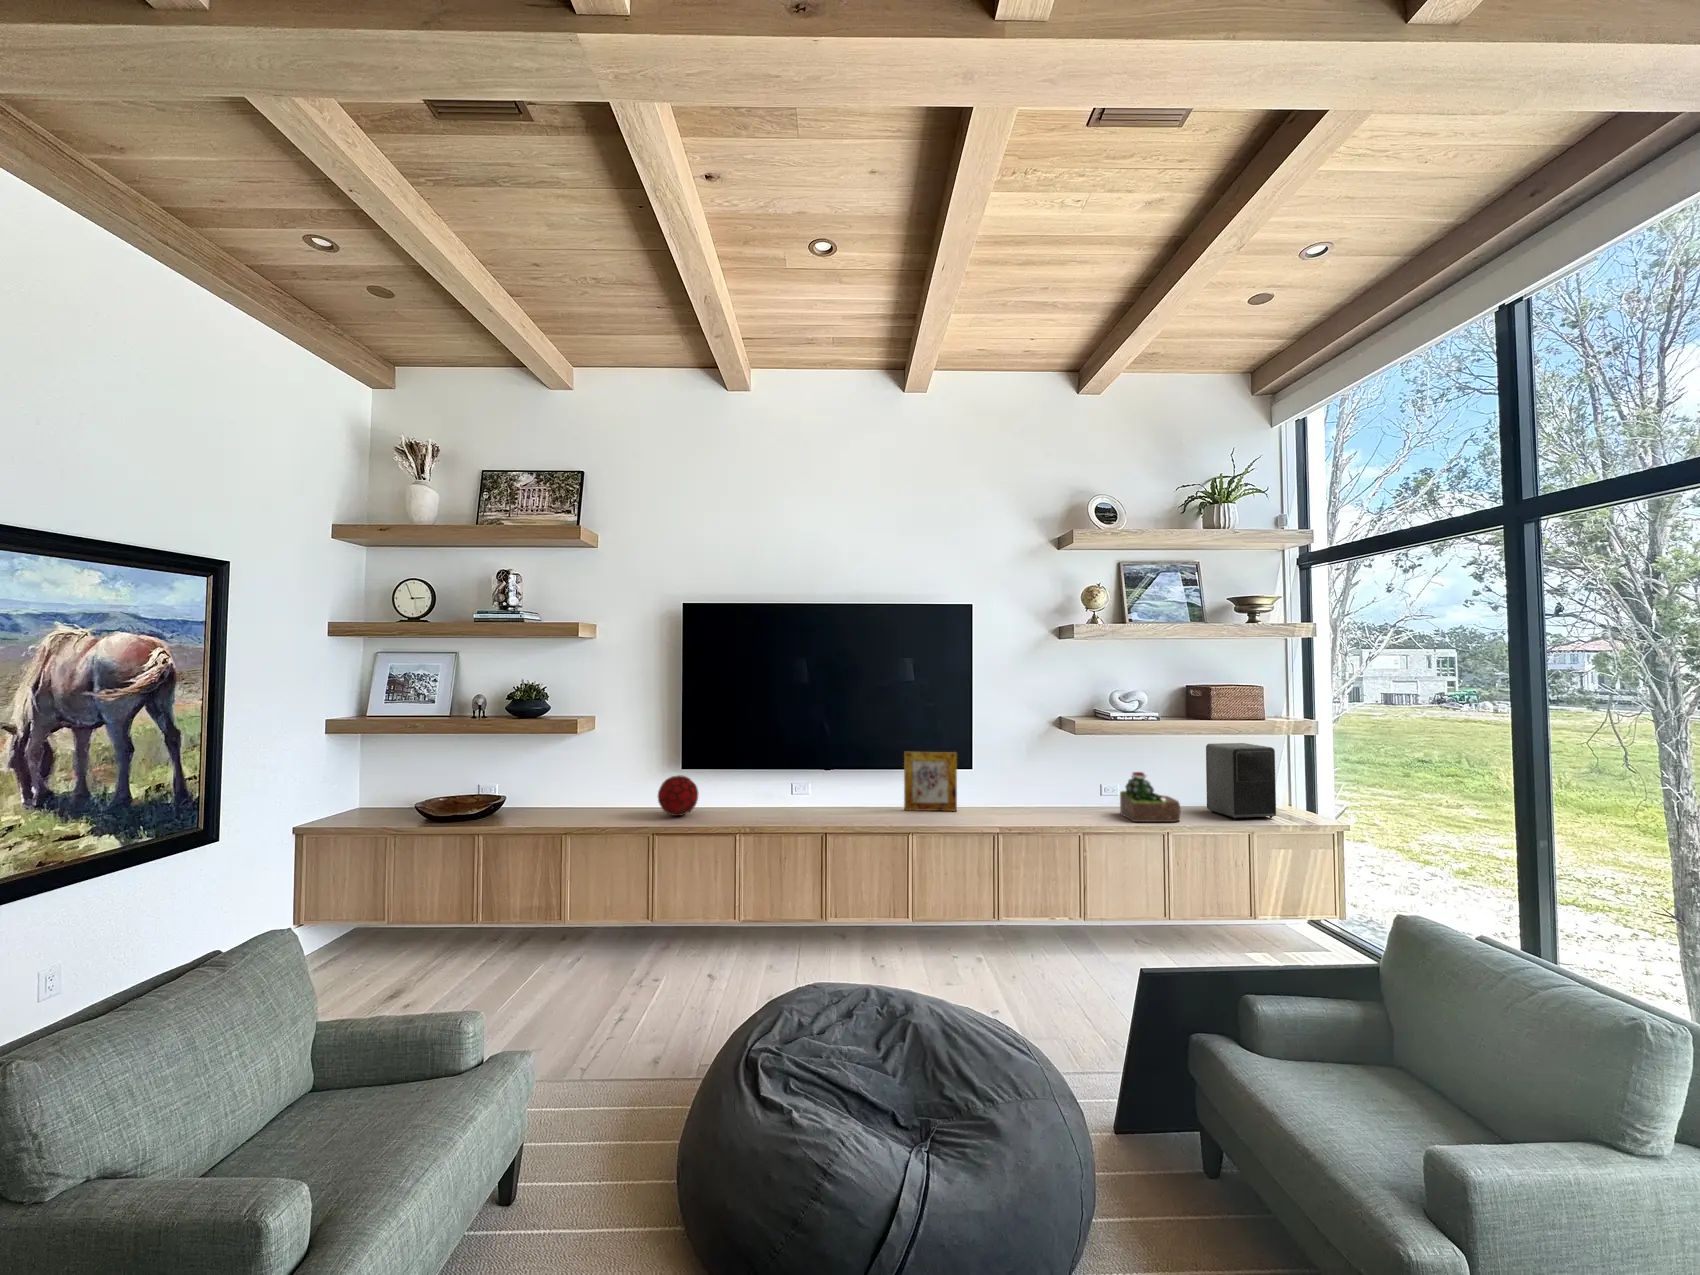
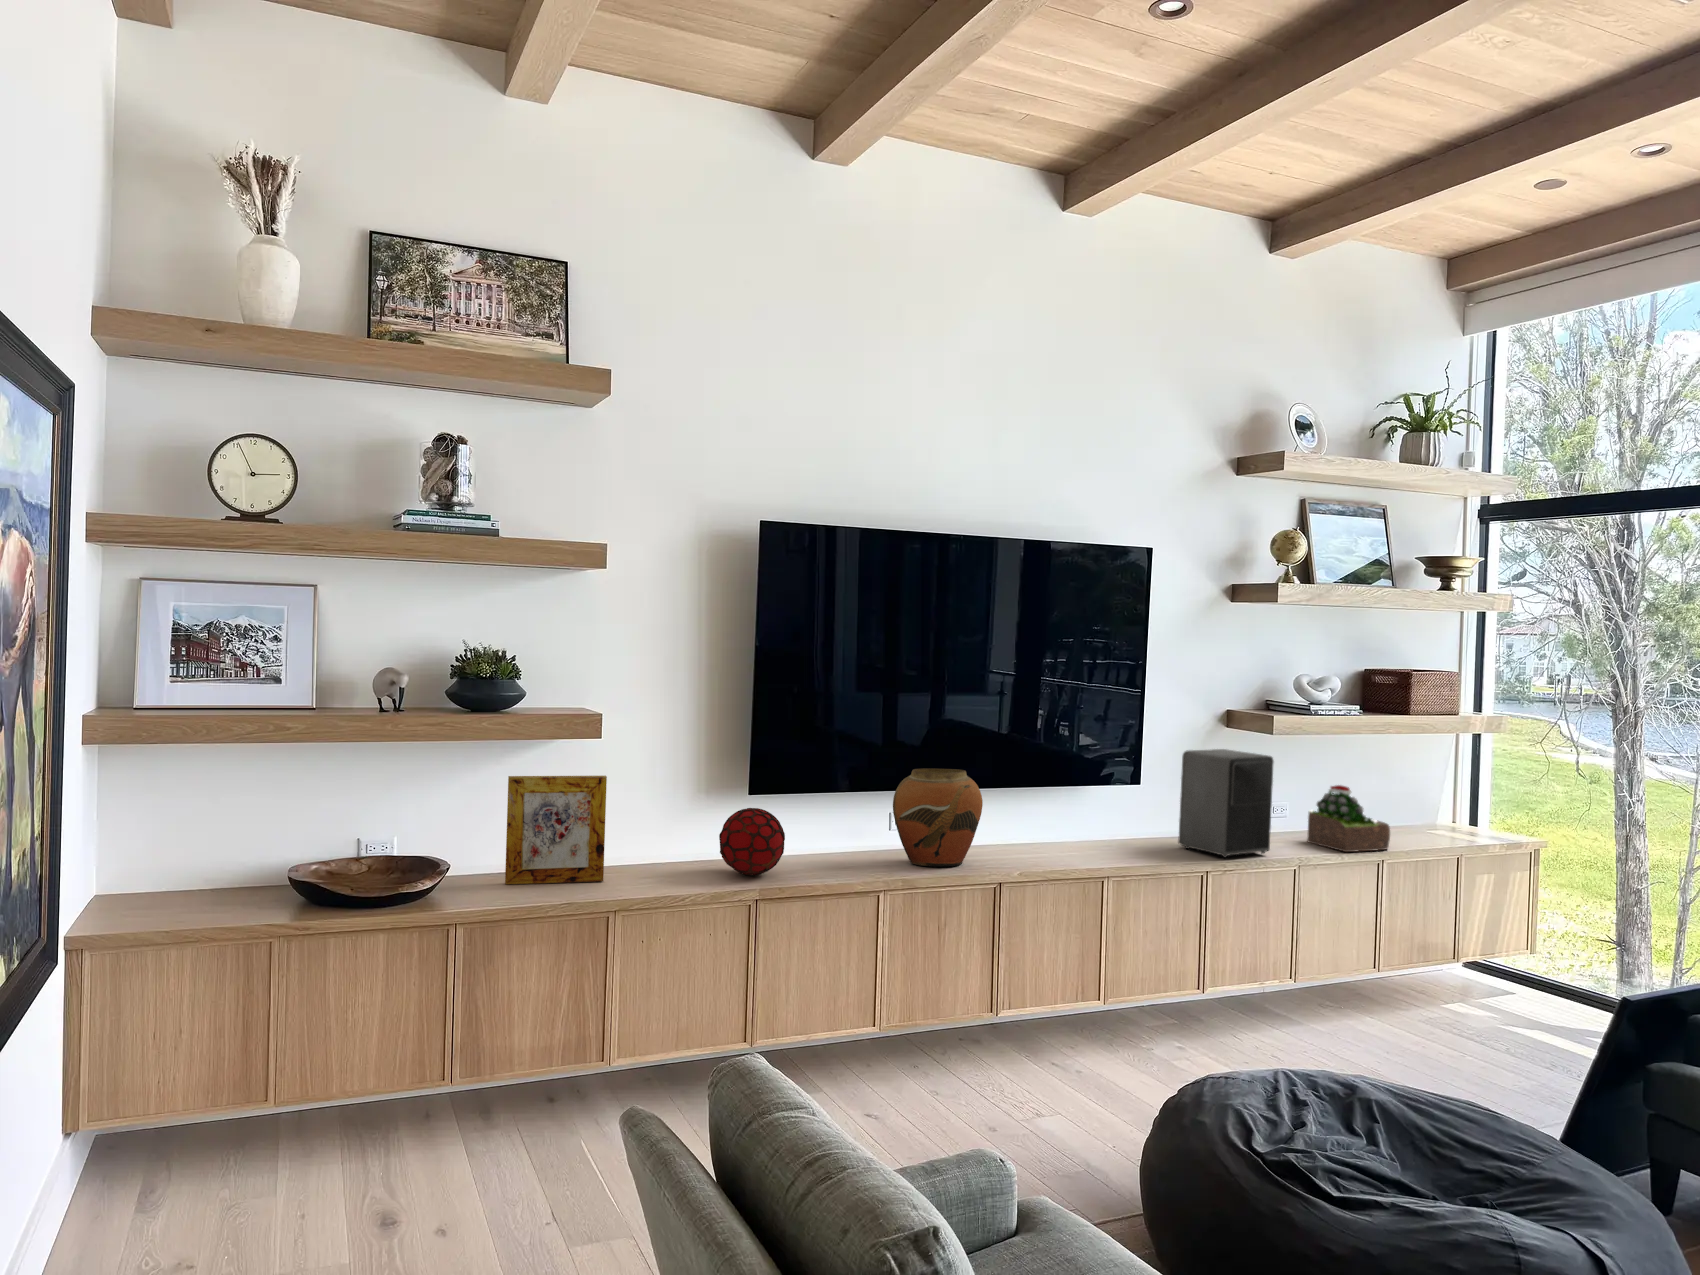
speaker: present [1206,743,1276,819] -> present [1178,749,1274,858]
picture frame: present [904,752,957,811] -> present [505,776,607,884]
vase: none [776,754,836,817] -> present [893,768,983,867]

